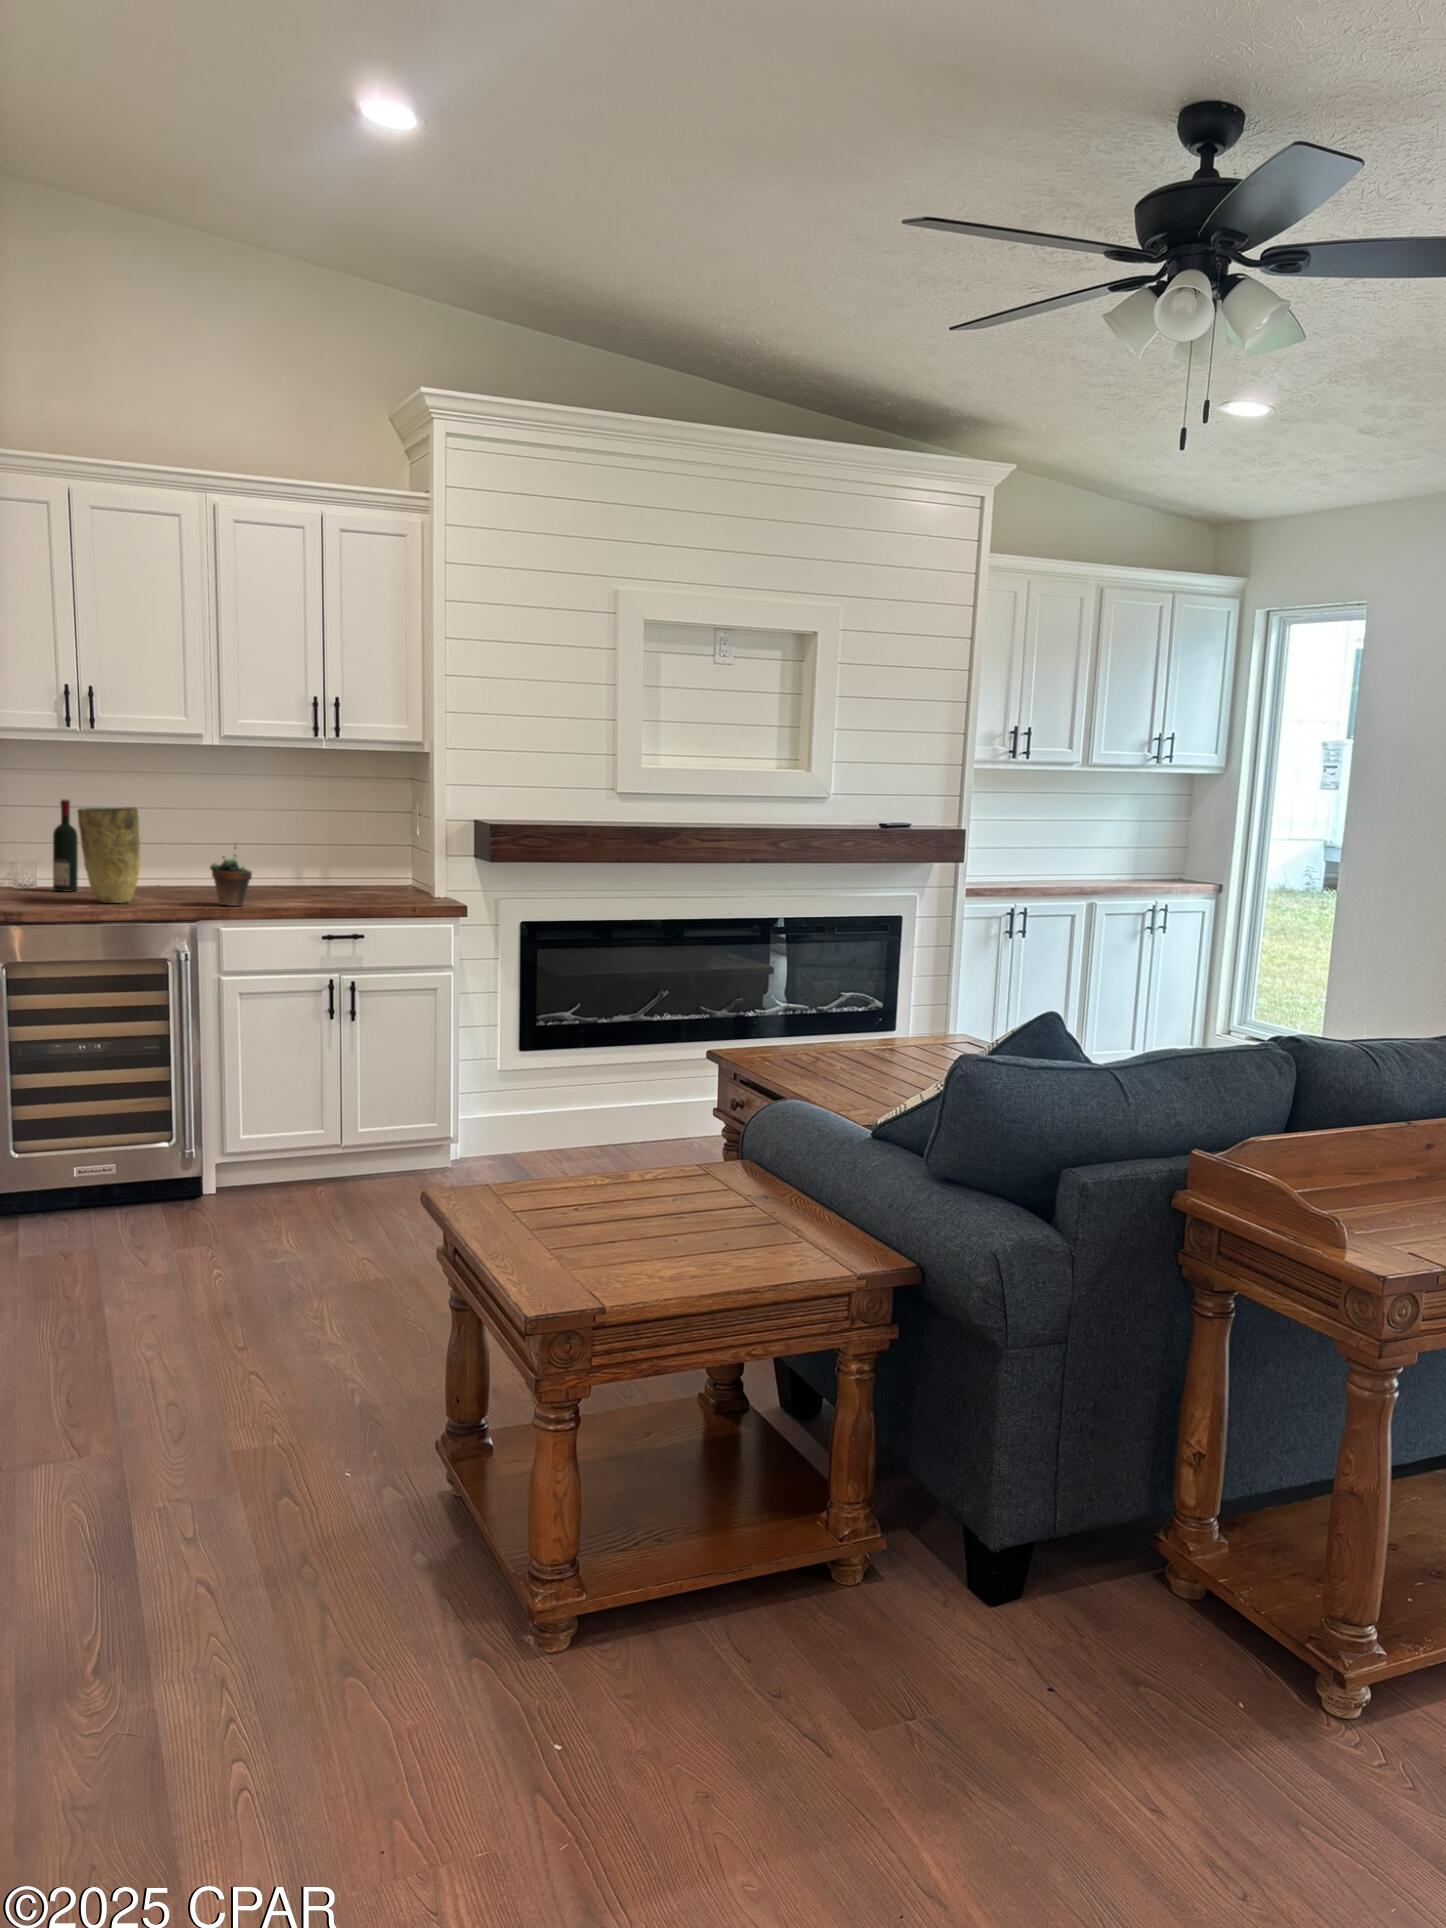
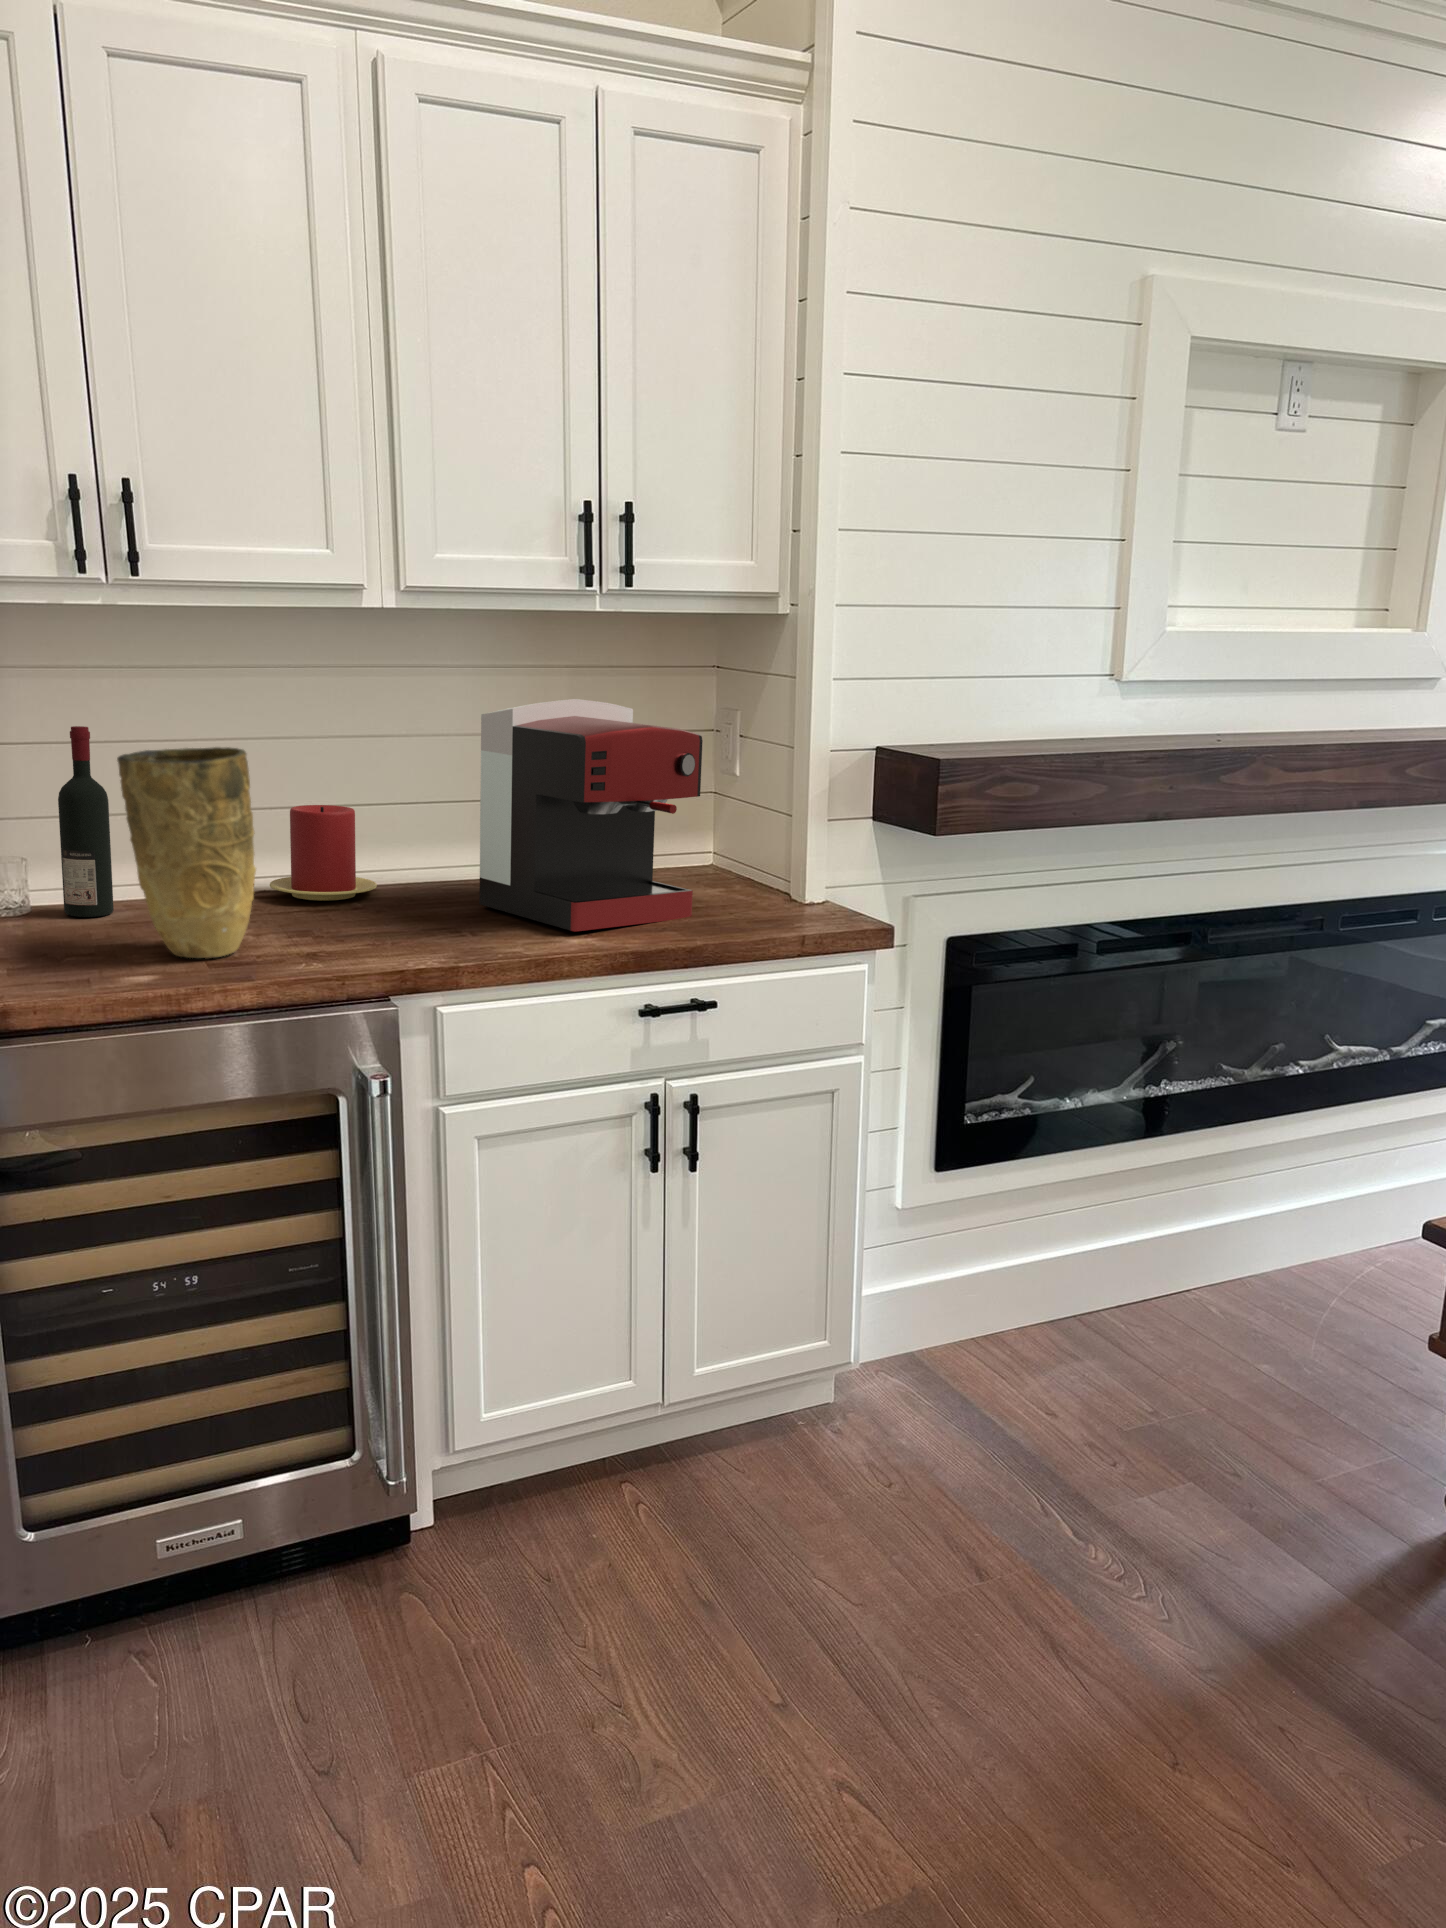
coffee maker: none [261,792,370,901] -> present [479,699,703,931]
candle: none [158,844,214,890] -> present [270,805,377,900]
succulent plant: present [210,846,252,906] -> none [409,819,493,956]

